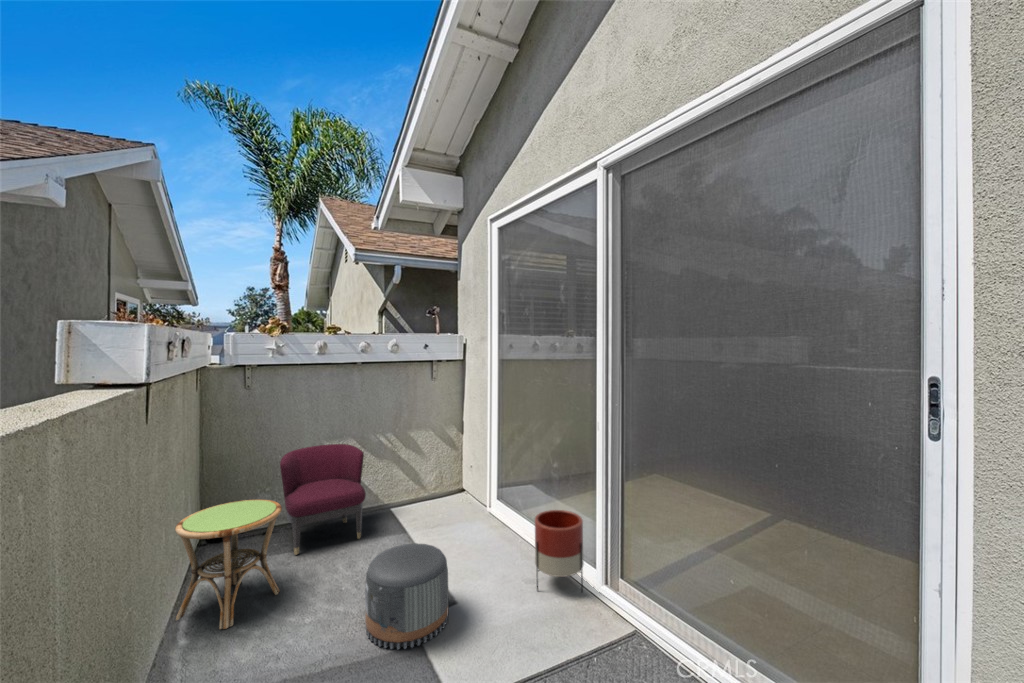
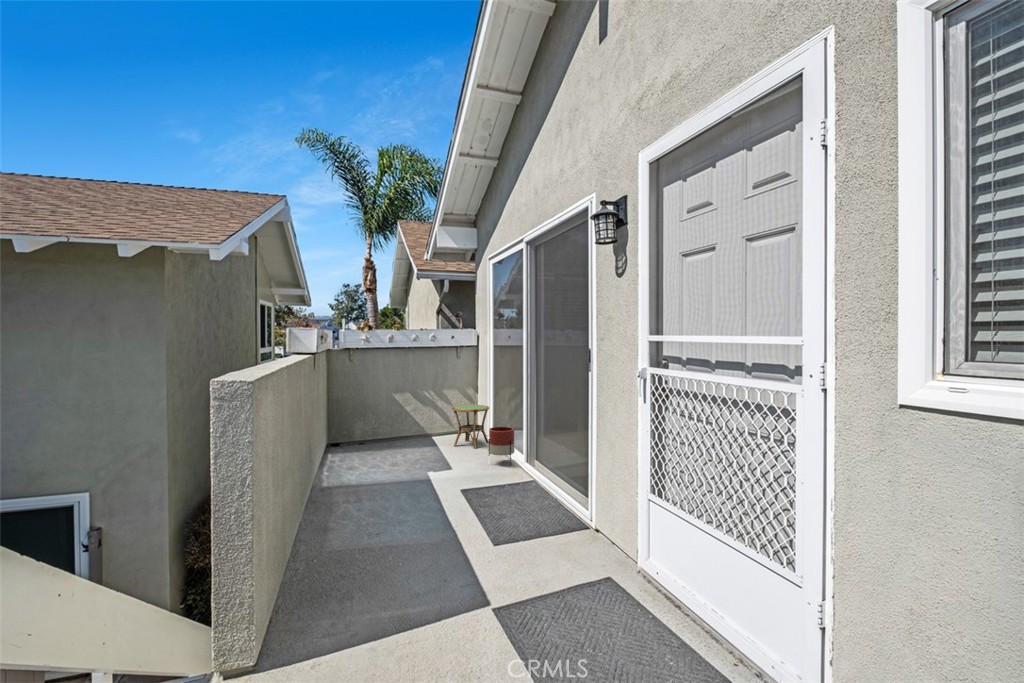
chair: present [280,444,366,555] -> none [369,395,413,448]
side table: present [175,500,282,629] -> present [452,405,489,448]
pouf: present [365,543,448,649] -> none [404,435,443,472]

